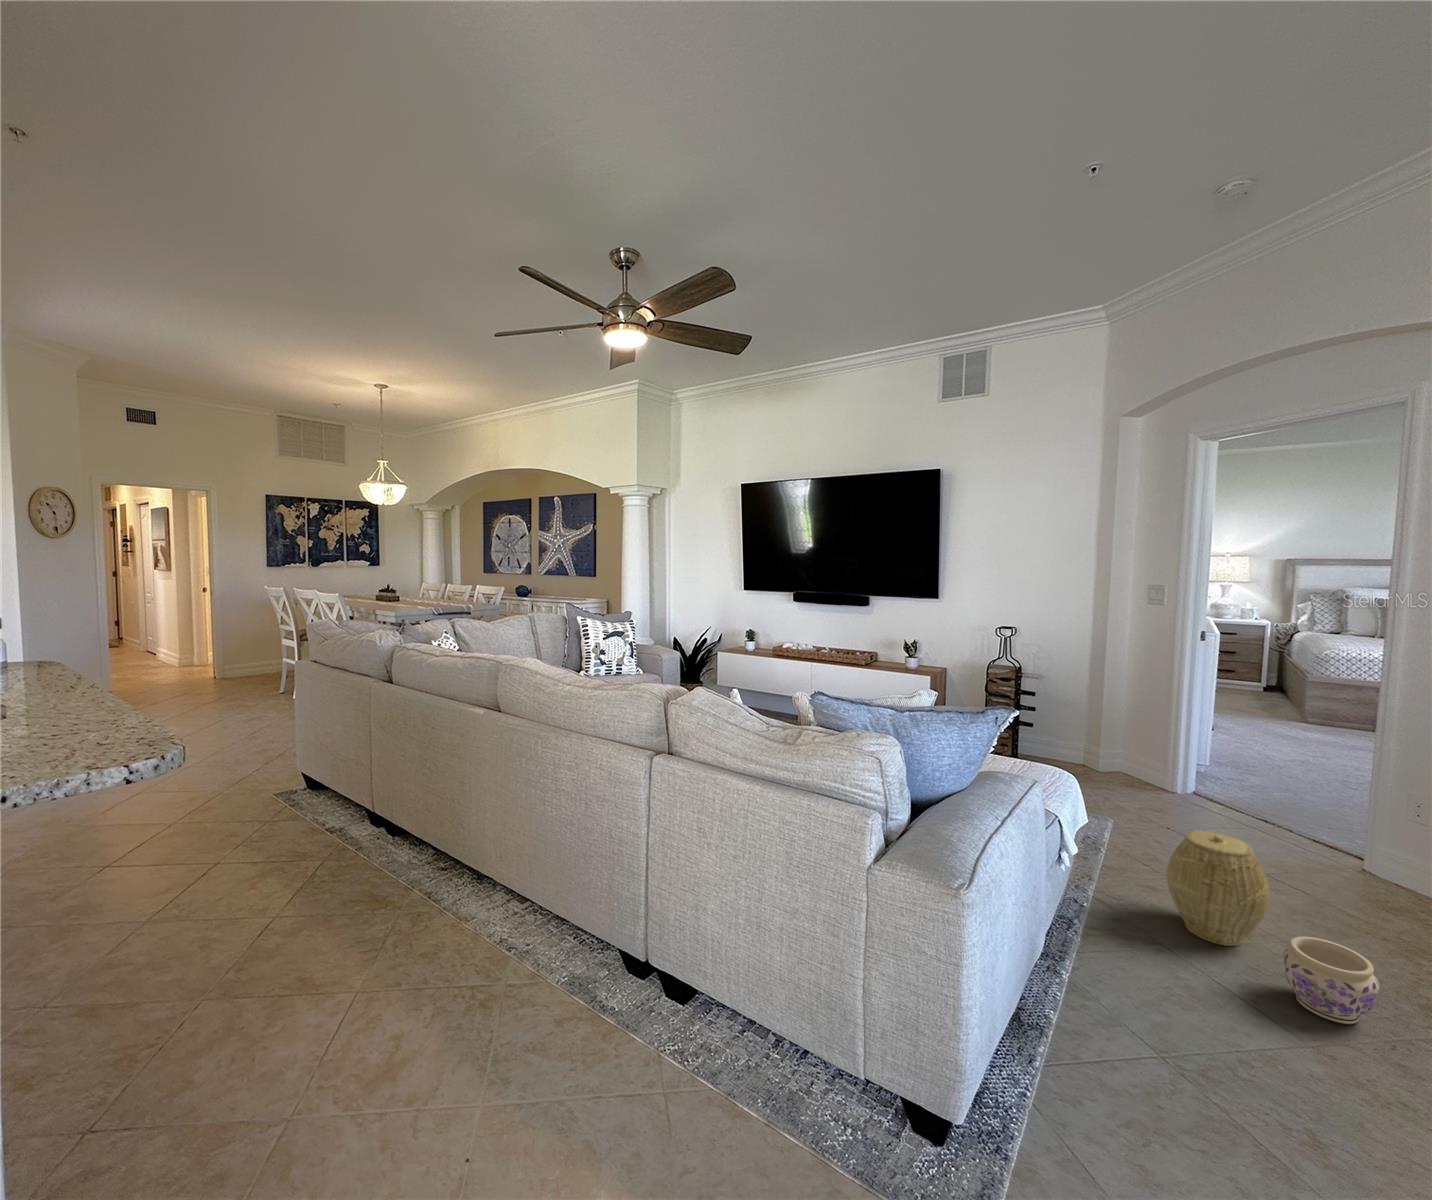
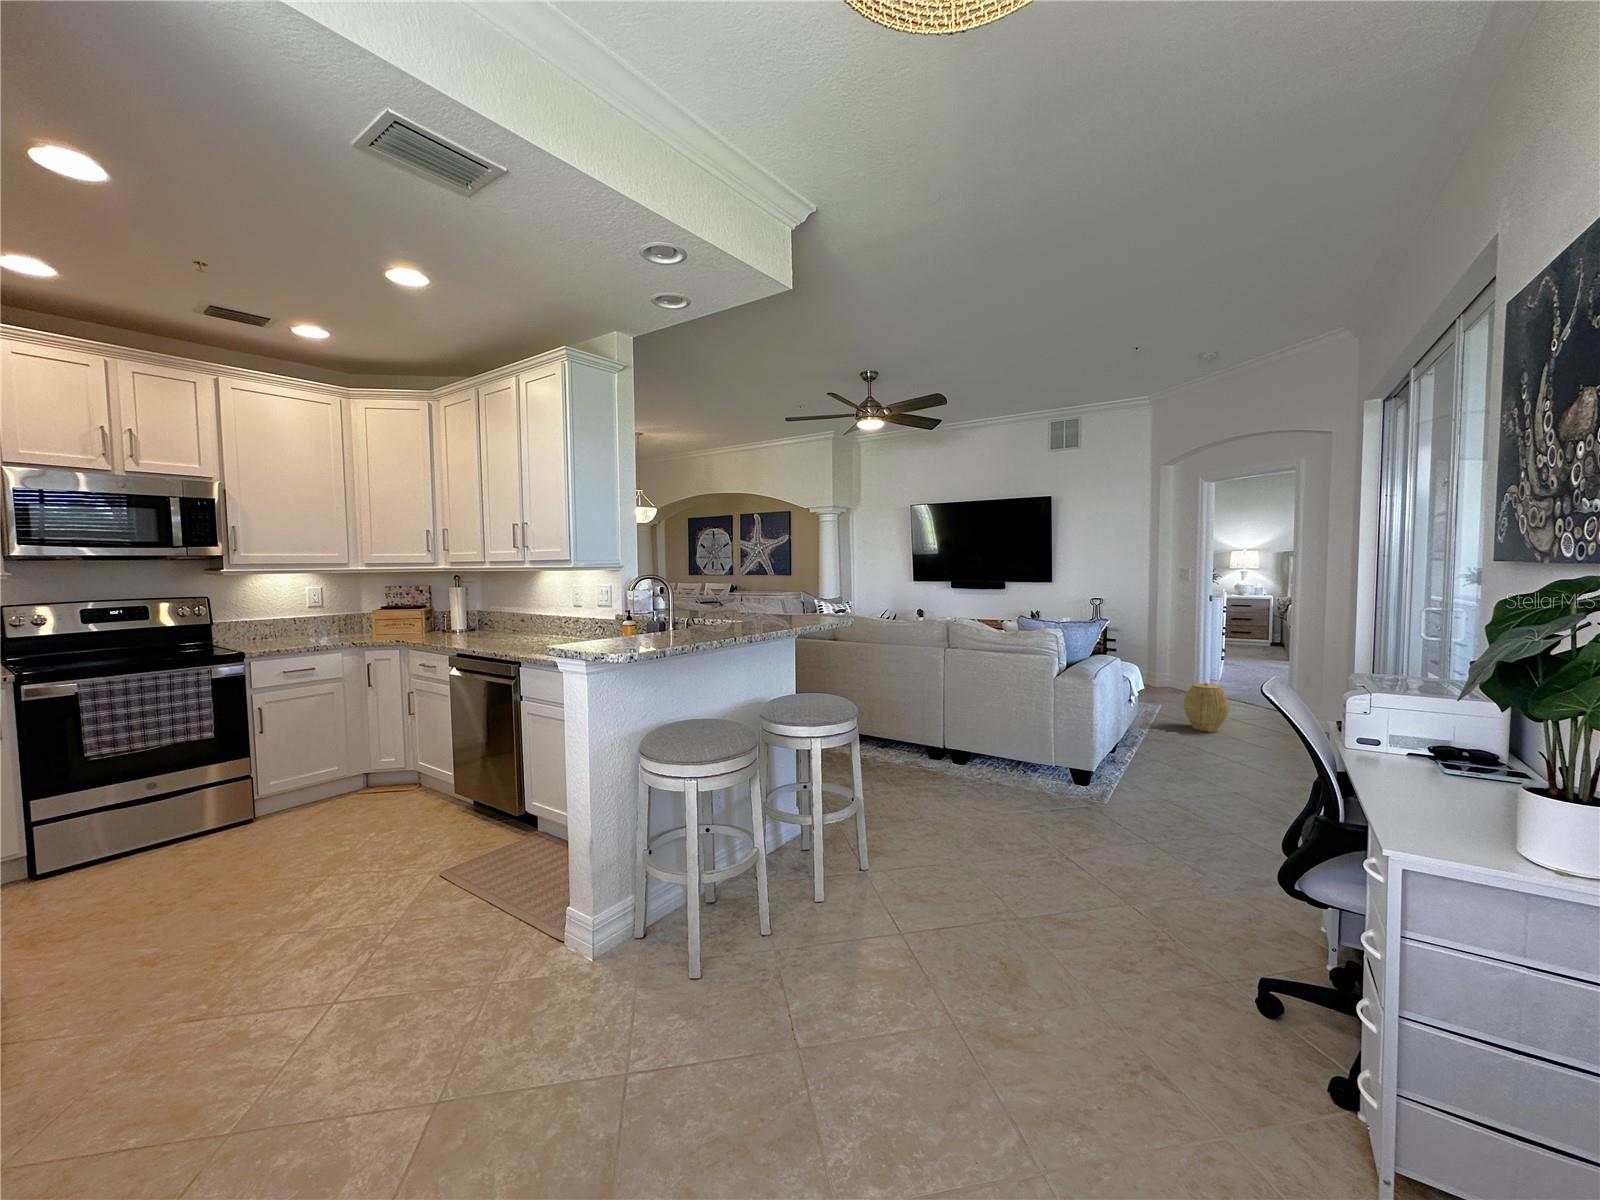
planter: present [1284,936,1379,1025] -> none [1230,717,1266,747]

